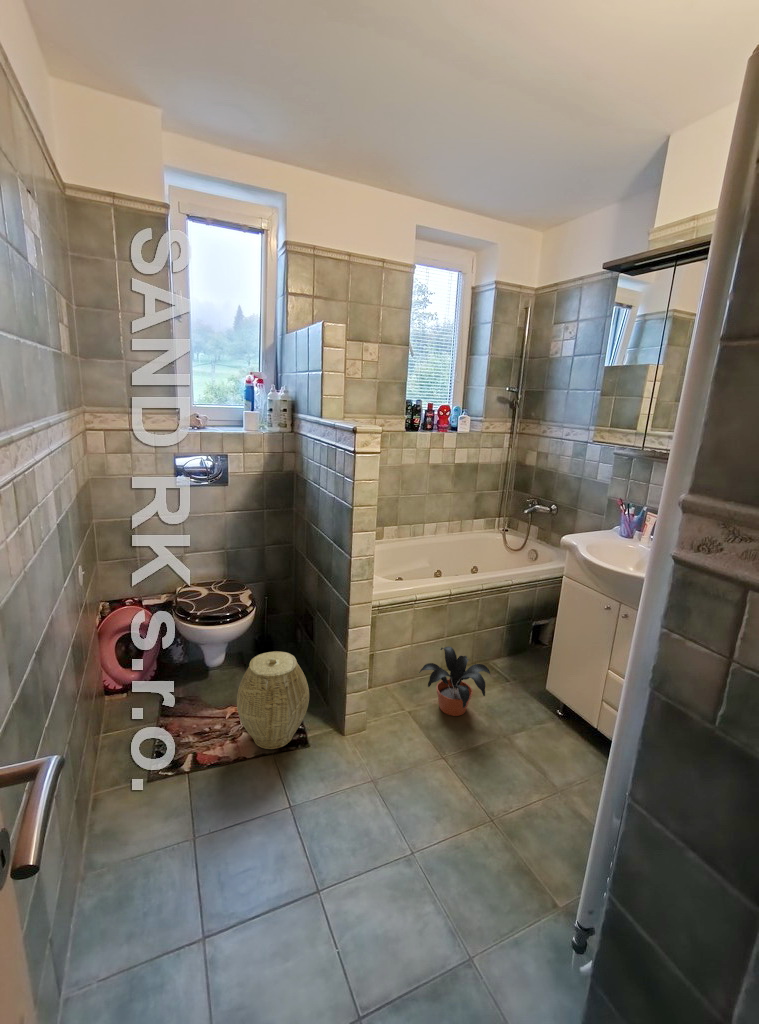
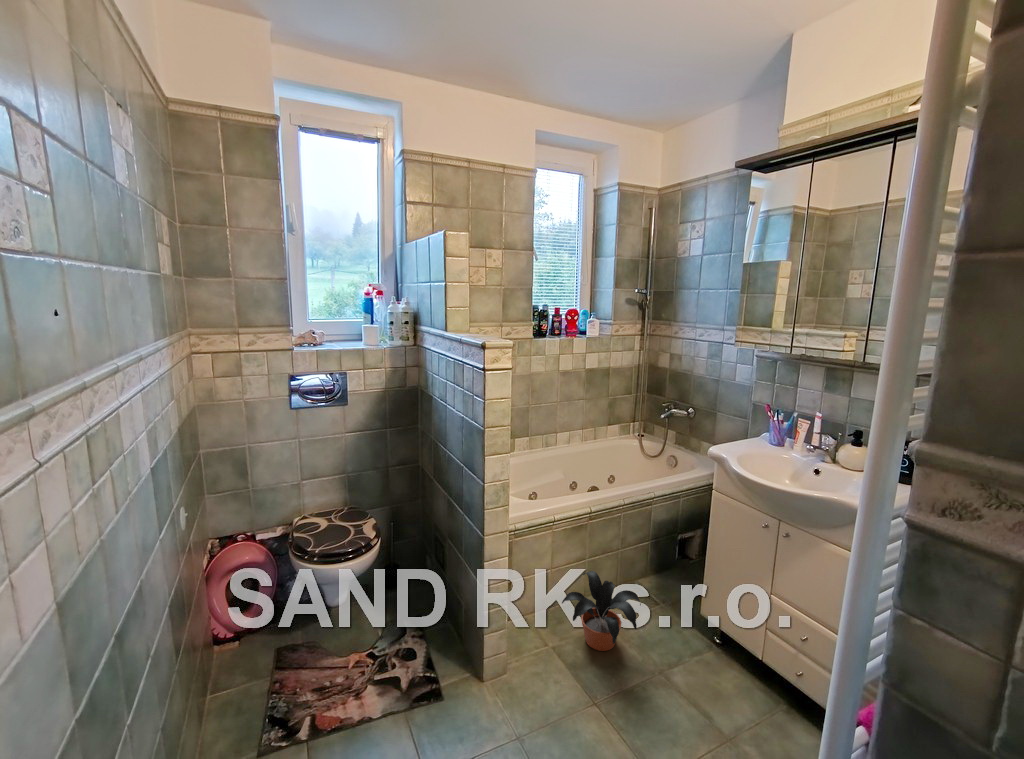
woven basket: present [237,651,309,749] -> none [361,590,442,705]

